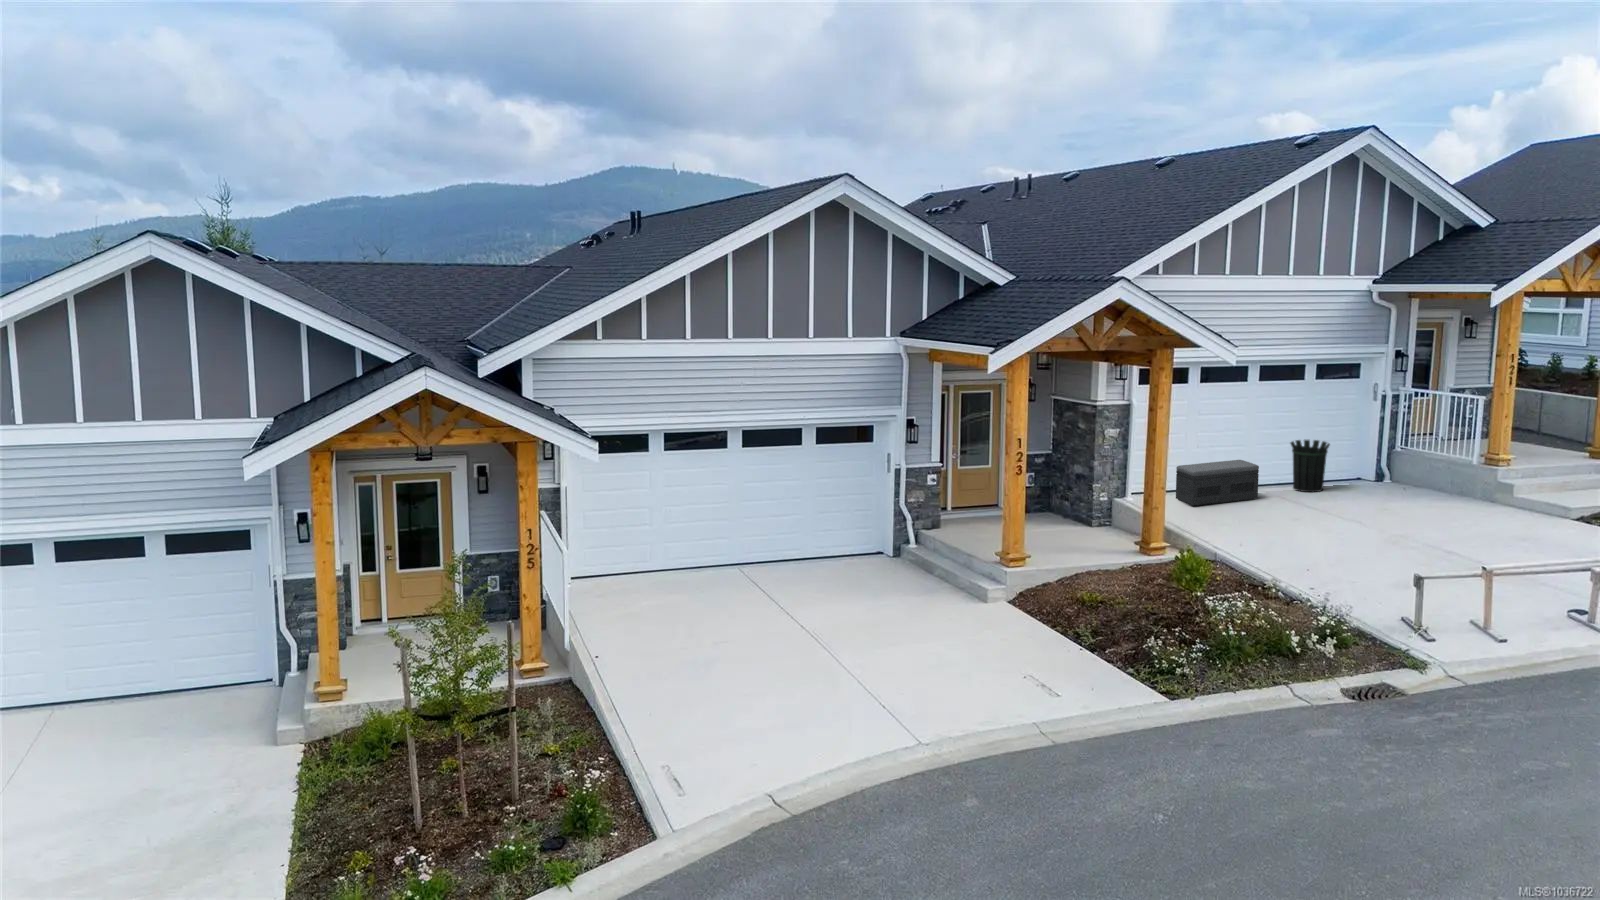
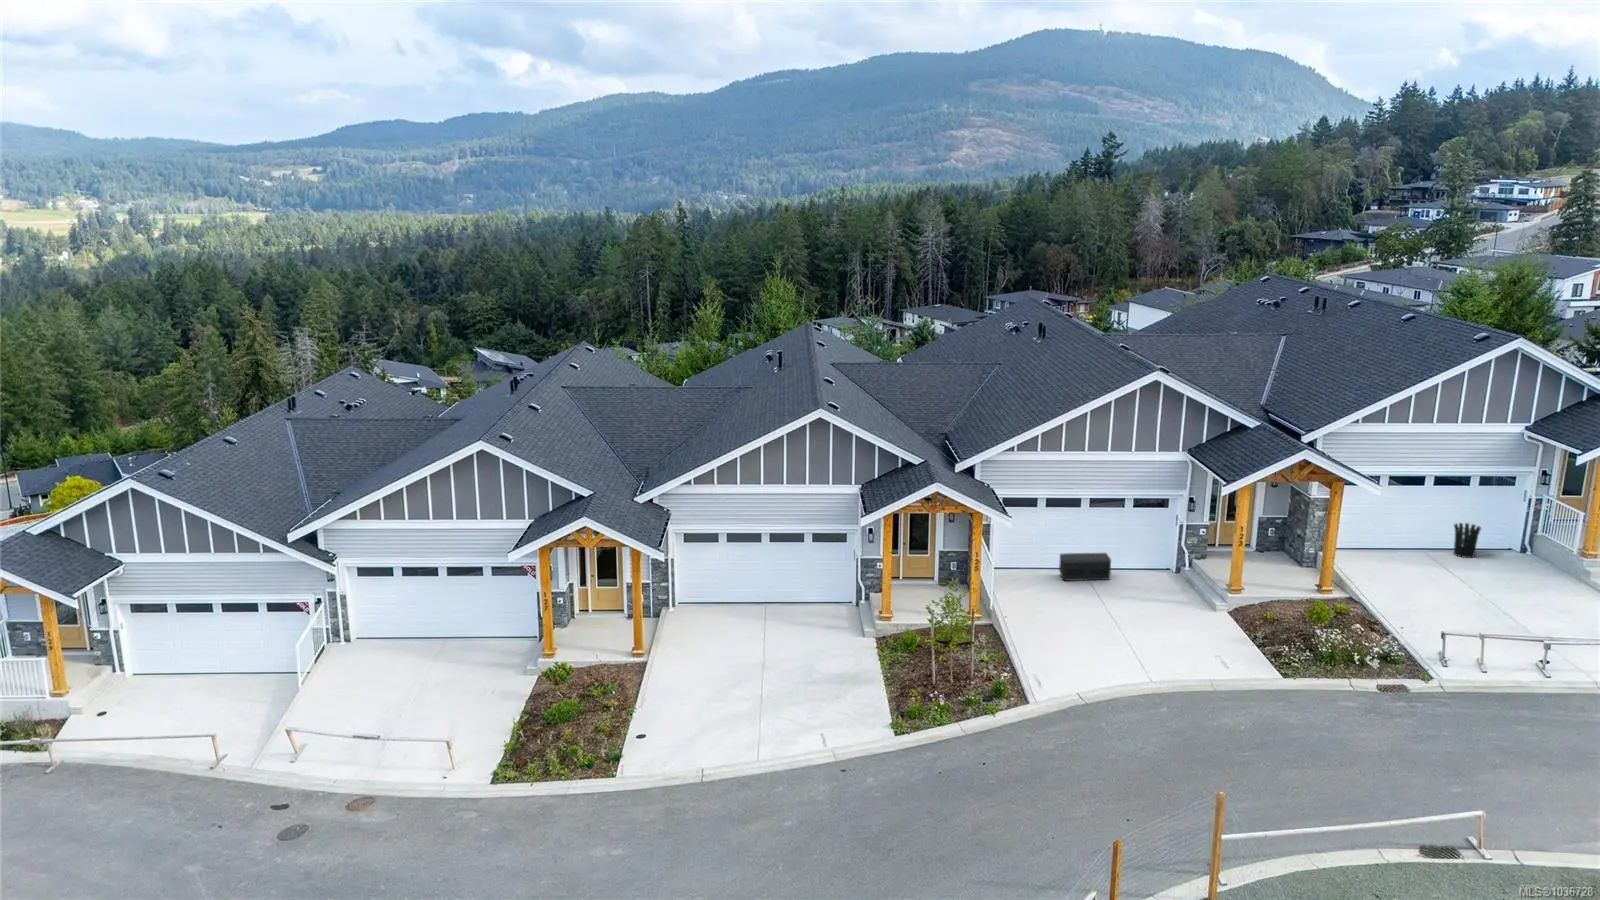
storage bench: present [1176,460,1259,506] -> present [1059,553,1111,581]

